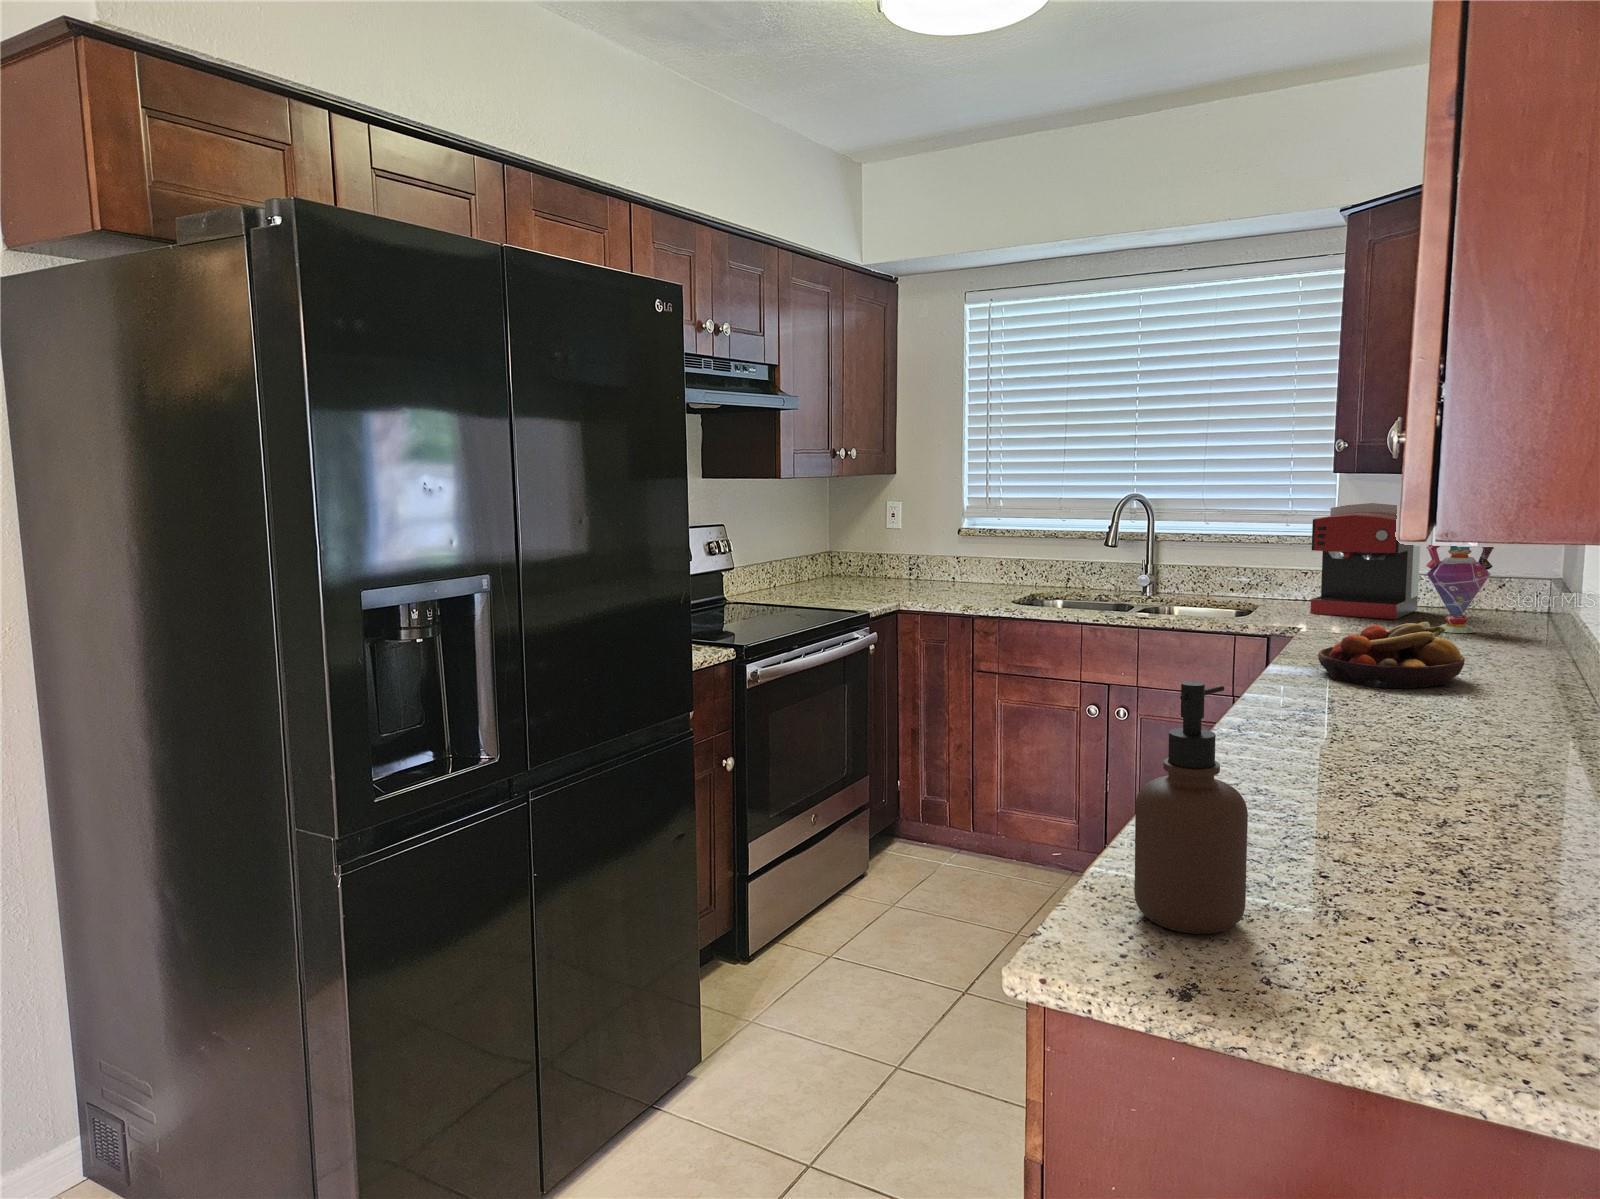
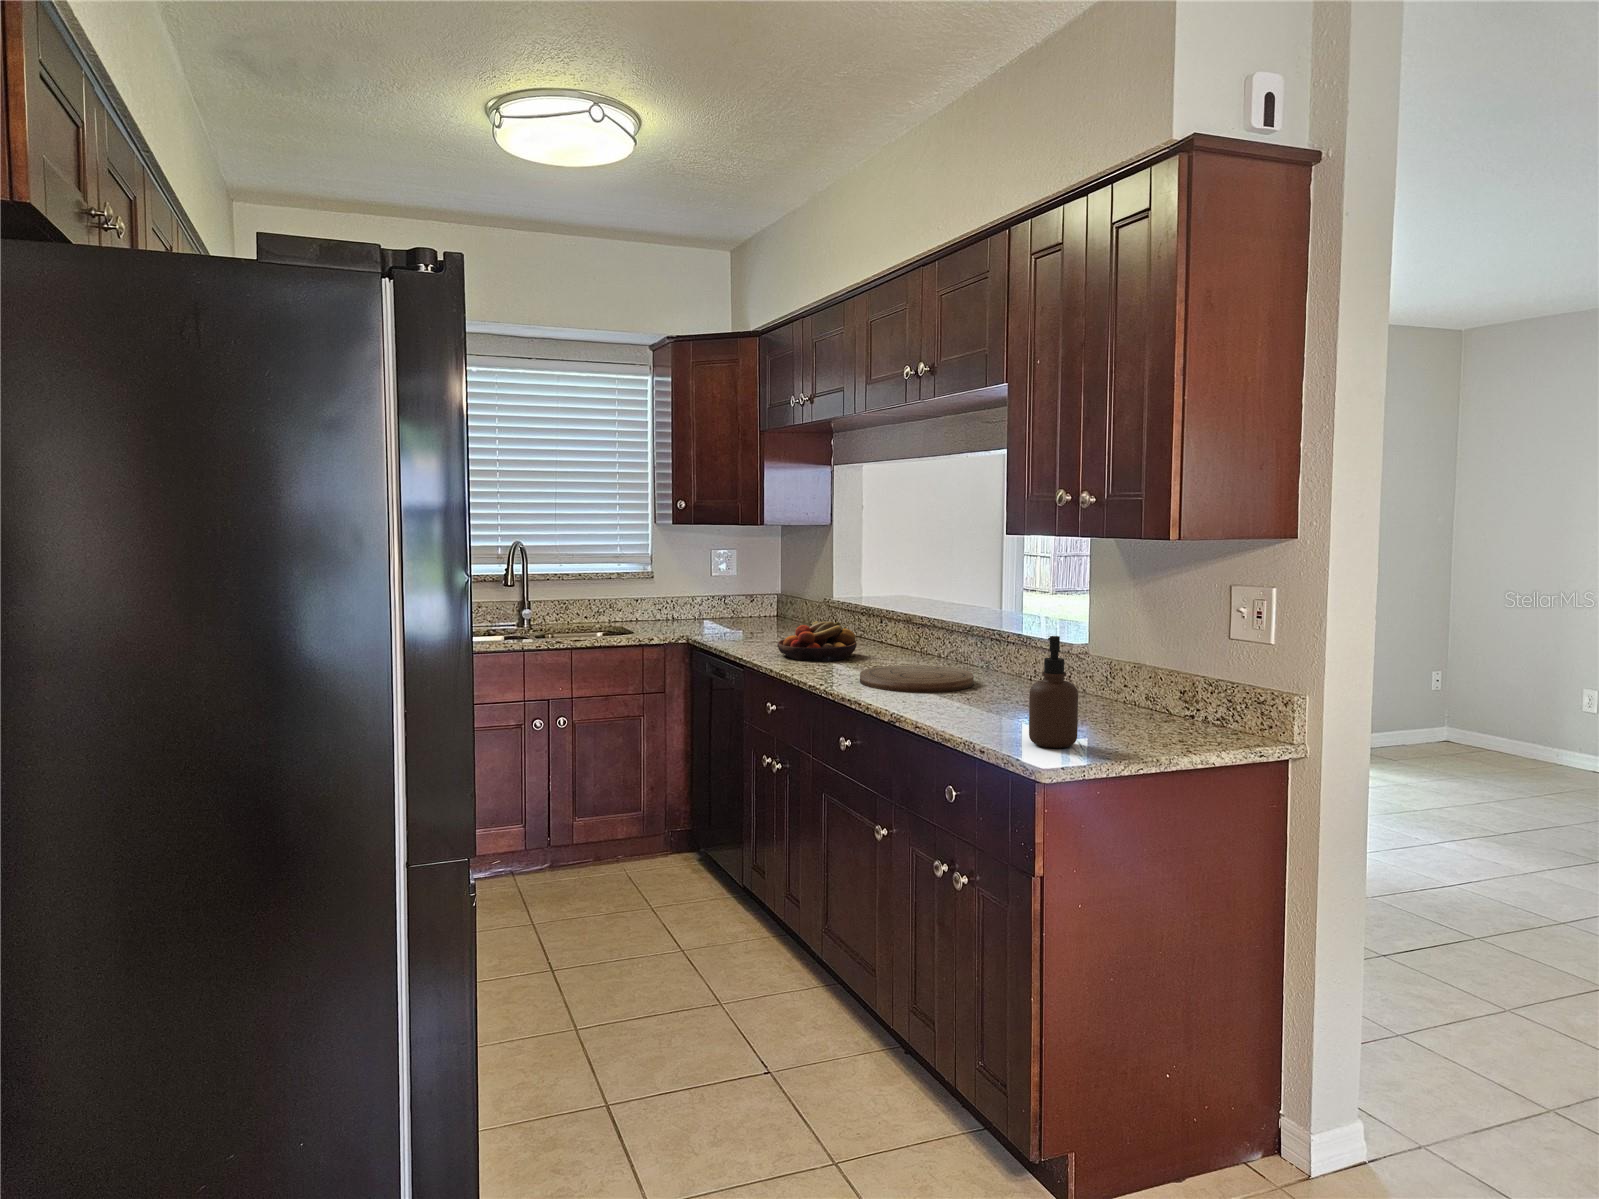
coffee maker: present [1310,503,1420,619] -> none [655,547,717,628]
vase: present [1426,544,1494,633] -> none [745,561,781,631]
cutting board: none [1281,706,1521,774] -> present [860,665,974,693]

